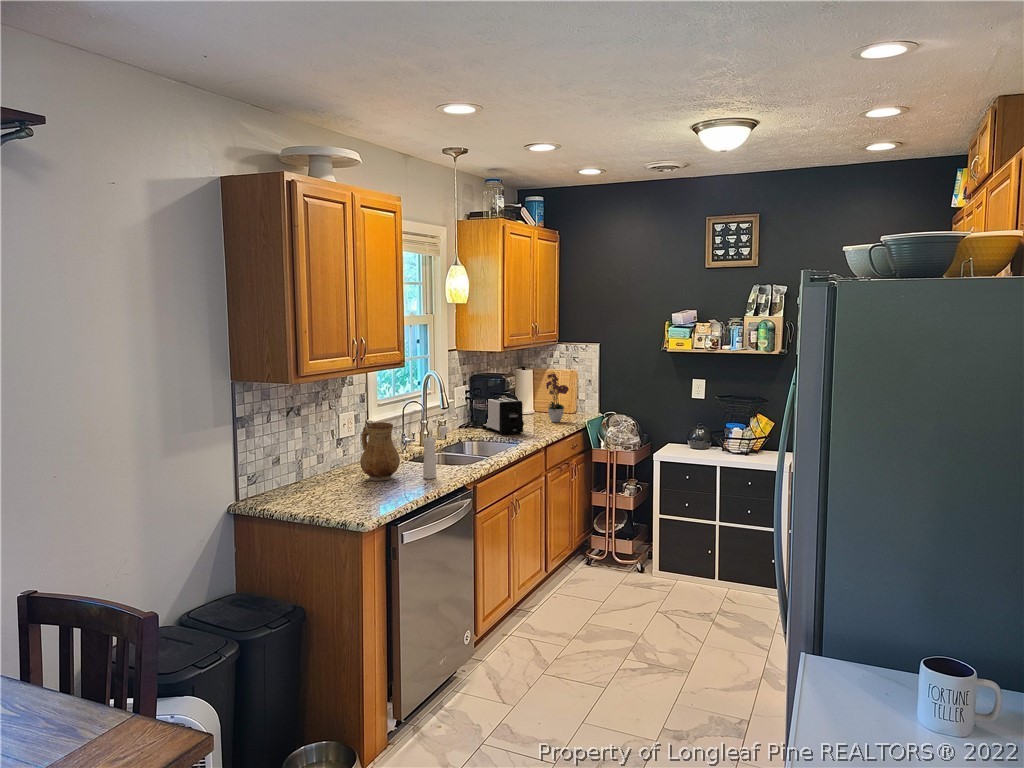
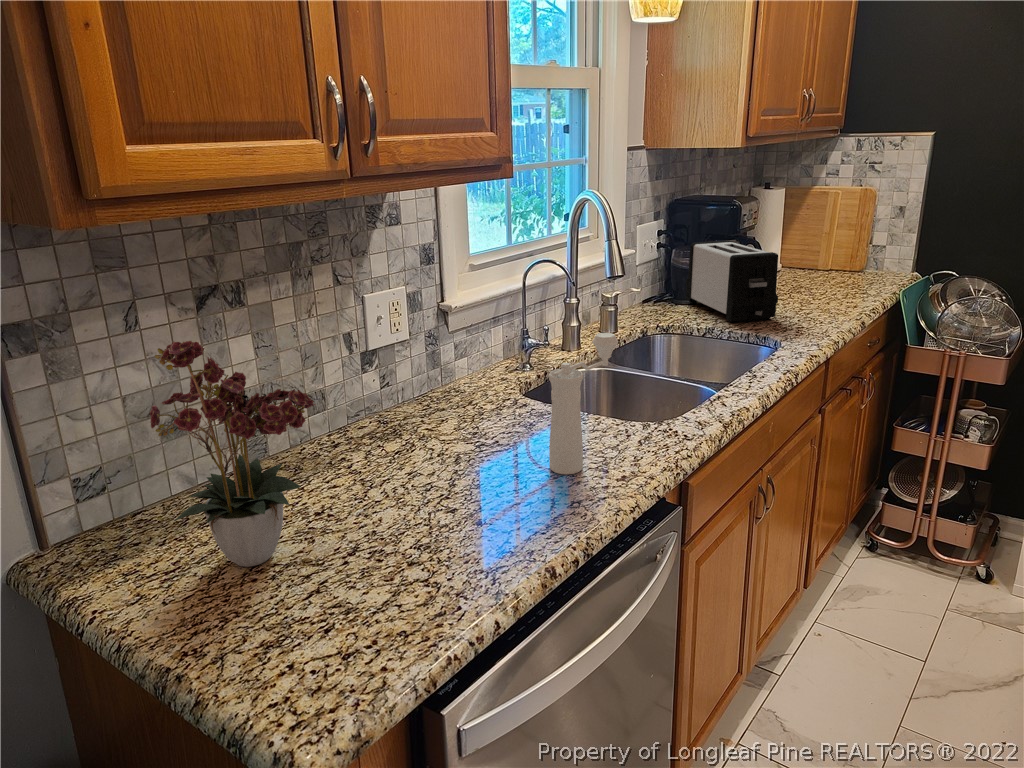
flower arrangement: present [546,374,569,422] -> present [150,341,316,567]
ceramic pitcher: present [360,422,400,481] -> none [394,323,491,473]

